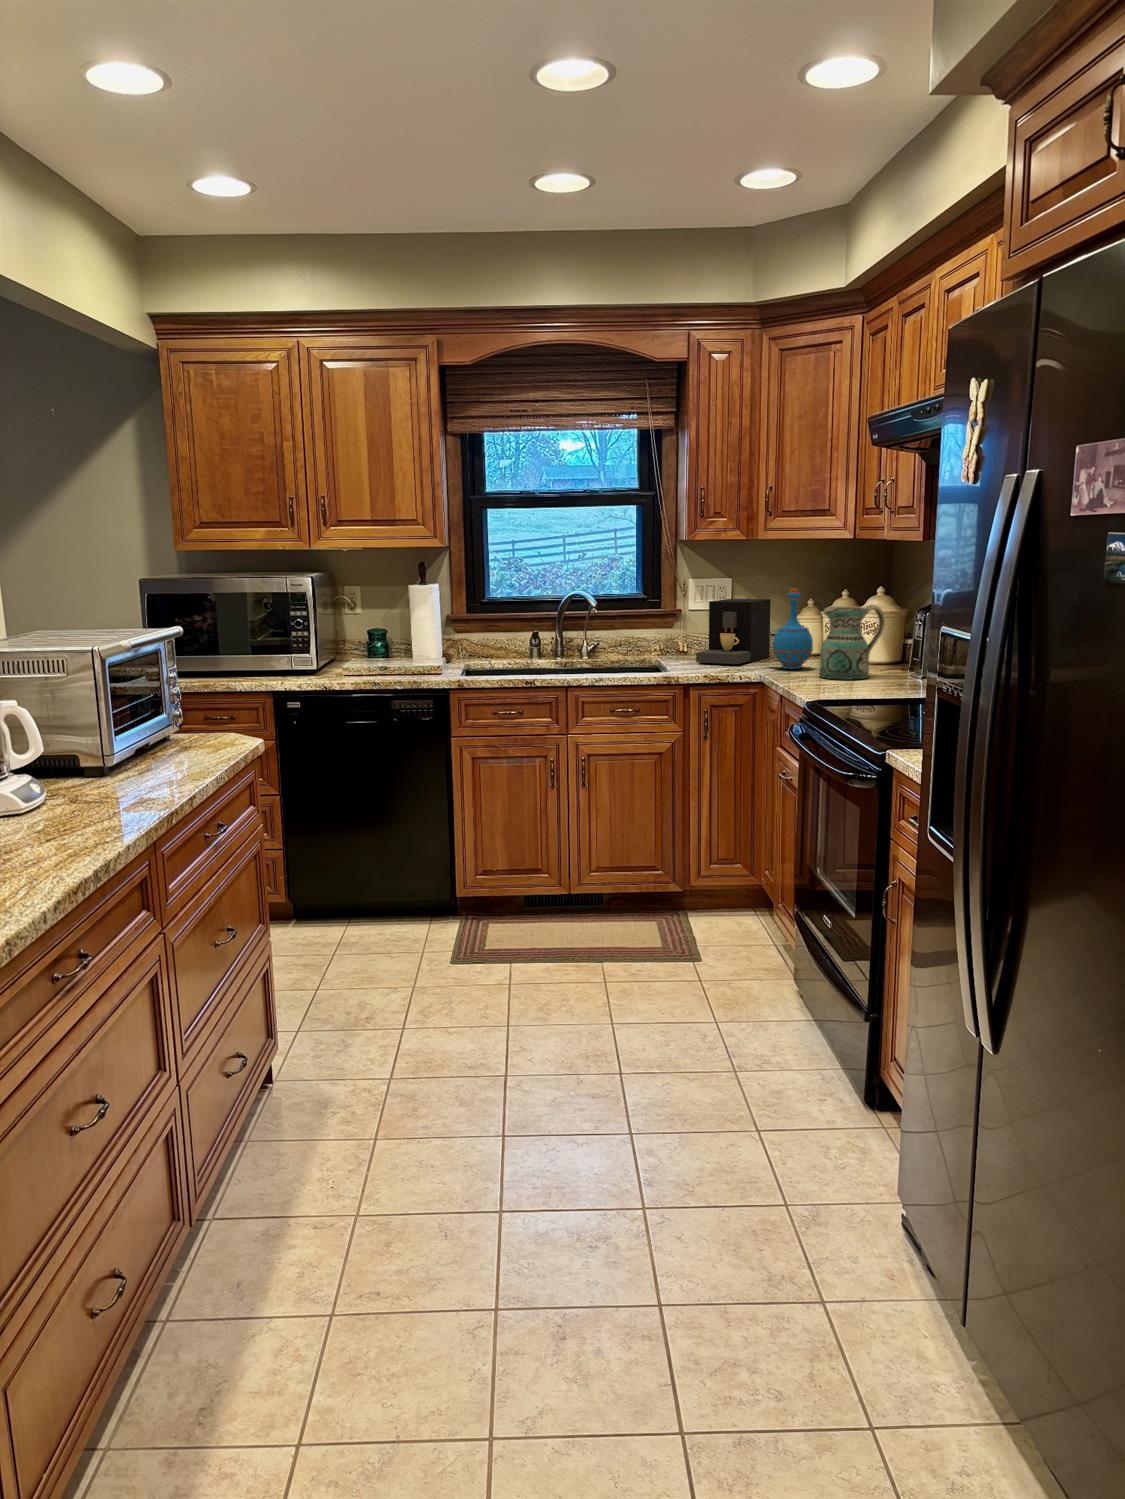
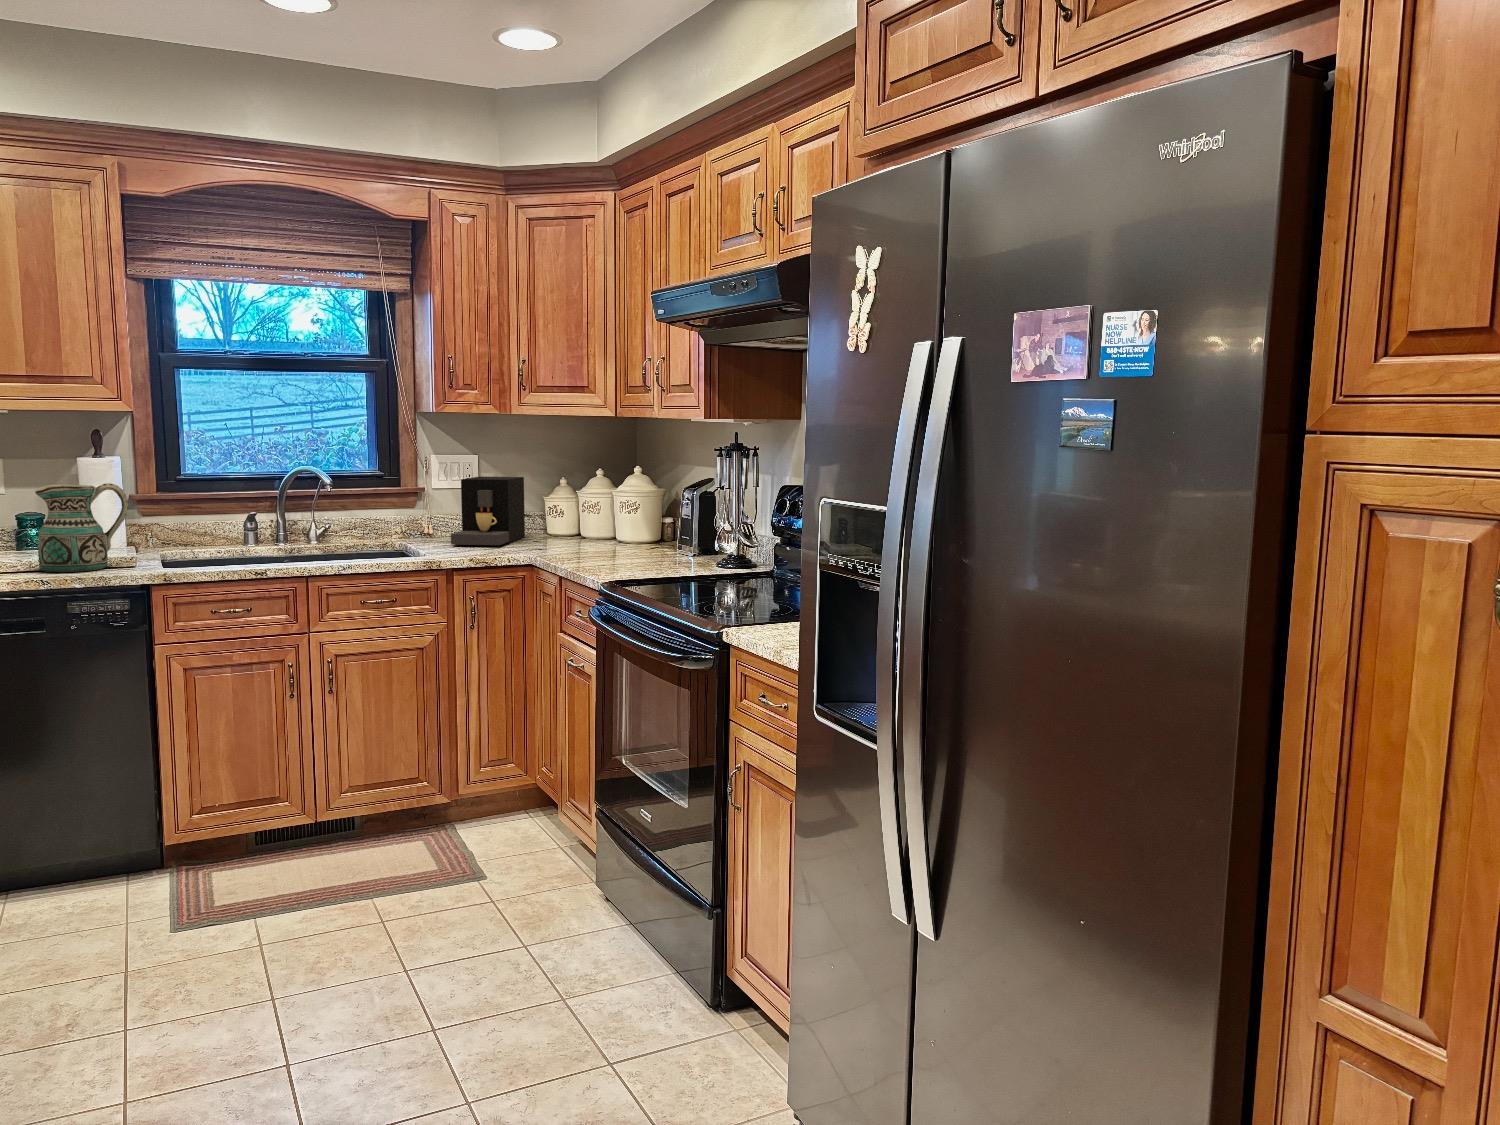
bottle: present [773,588,813,669] -> none [537,465,579,549]
ceramic pitcher: present [819,605,885,680] -> present [35,483,128,572]

